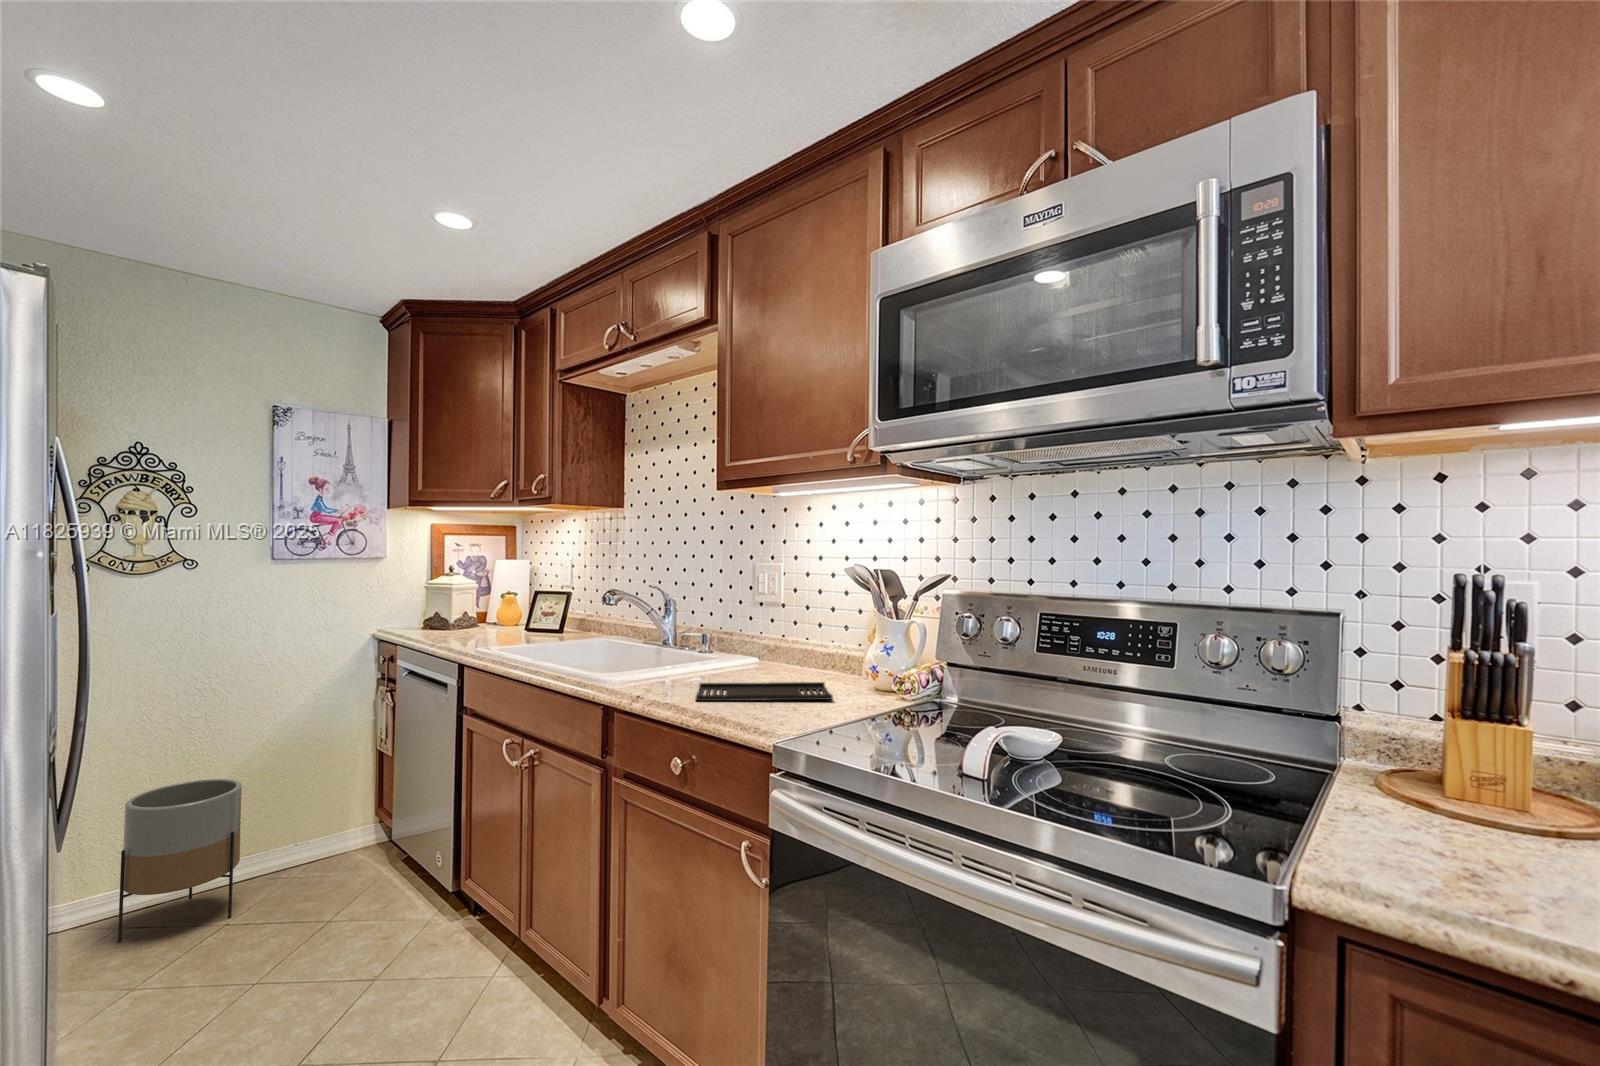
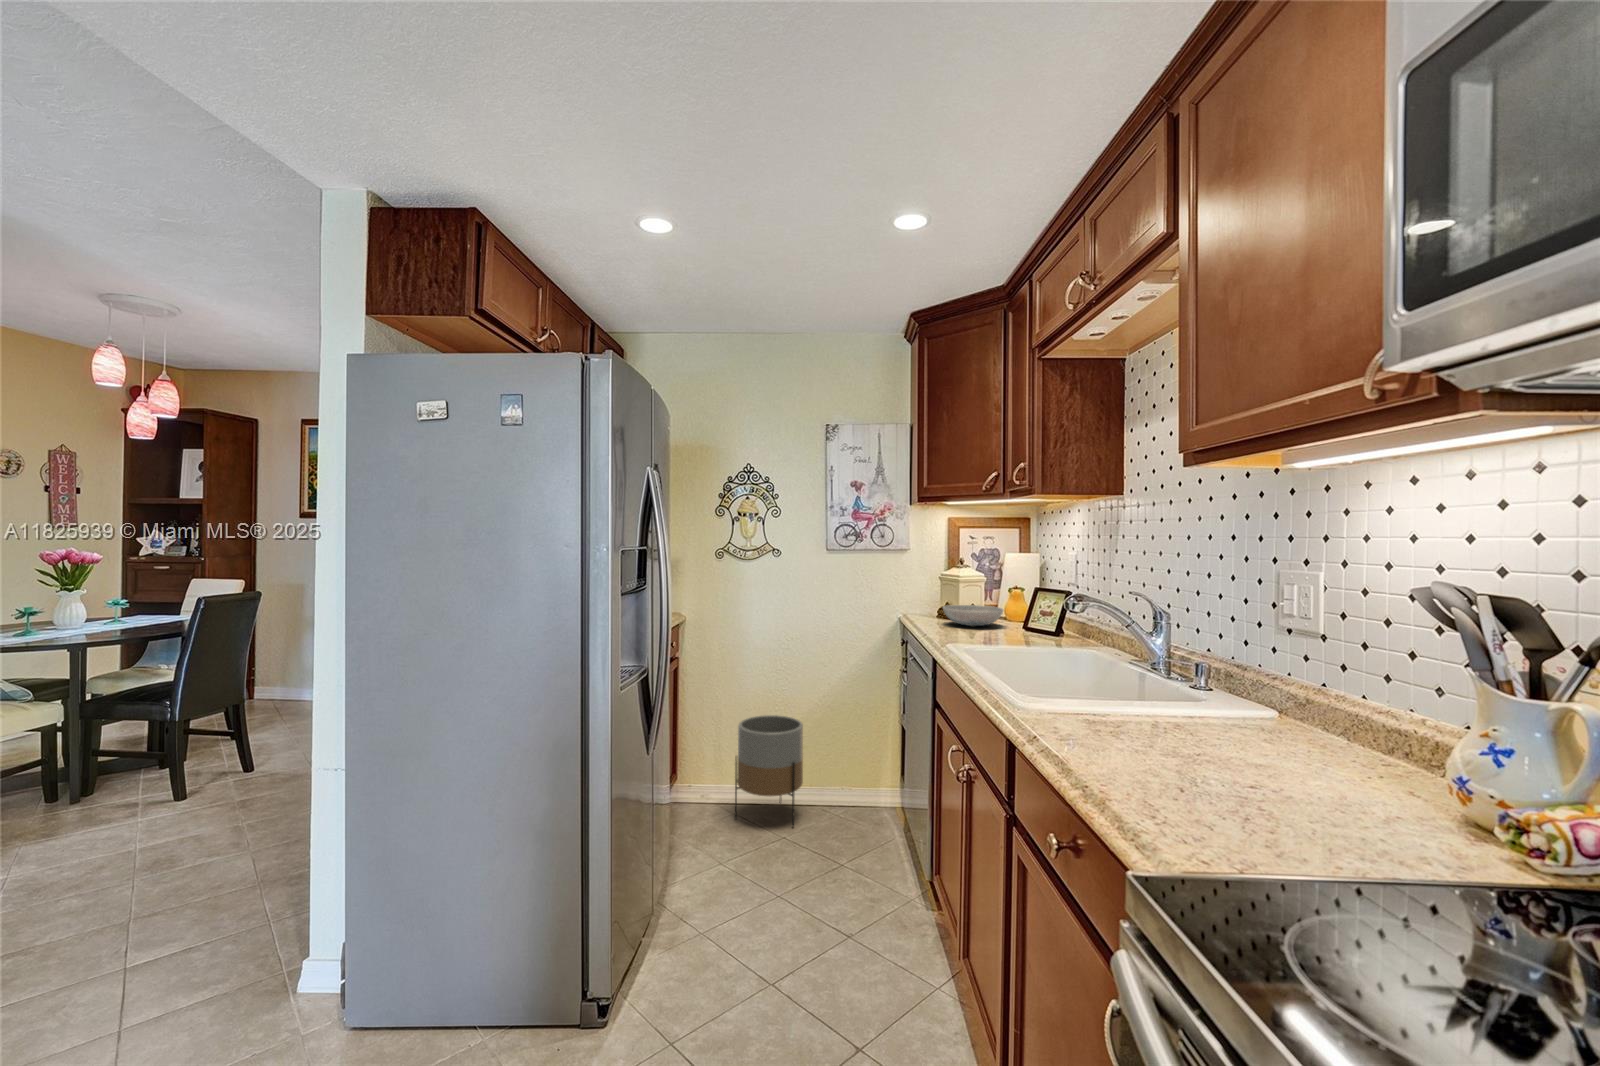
dish: none [443,612,509,633] -> present [943,605,1003,626]
tray: present [696,682,833,701] -> none [1089,736,1353,825]

